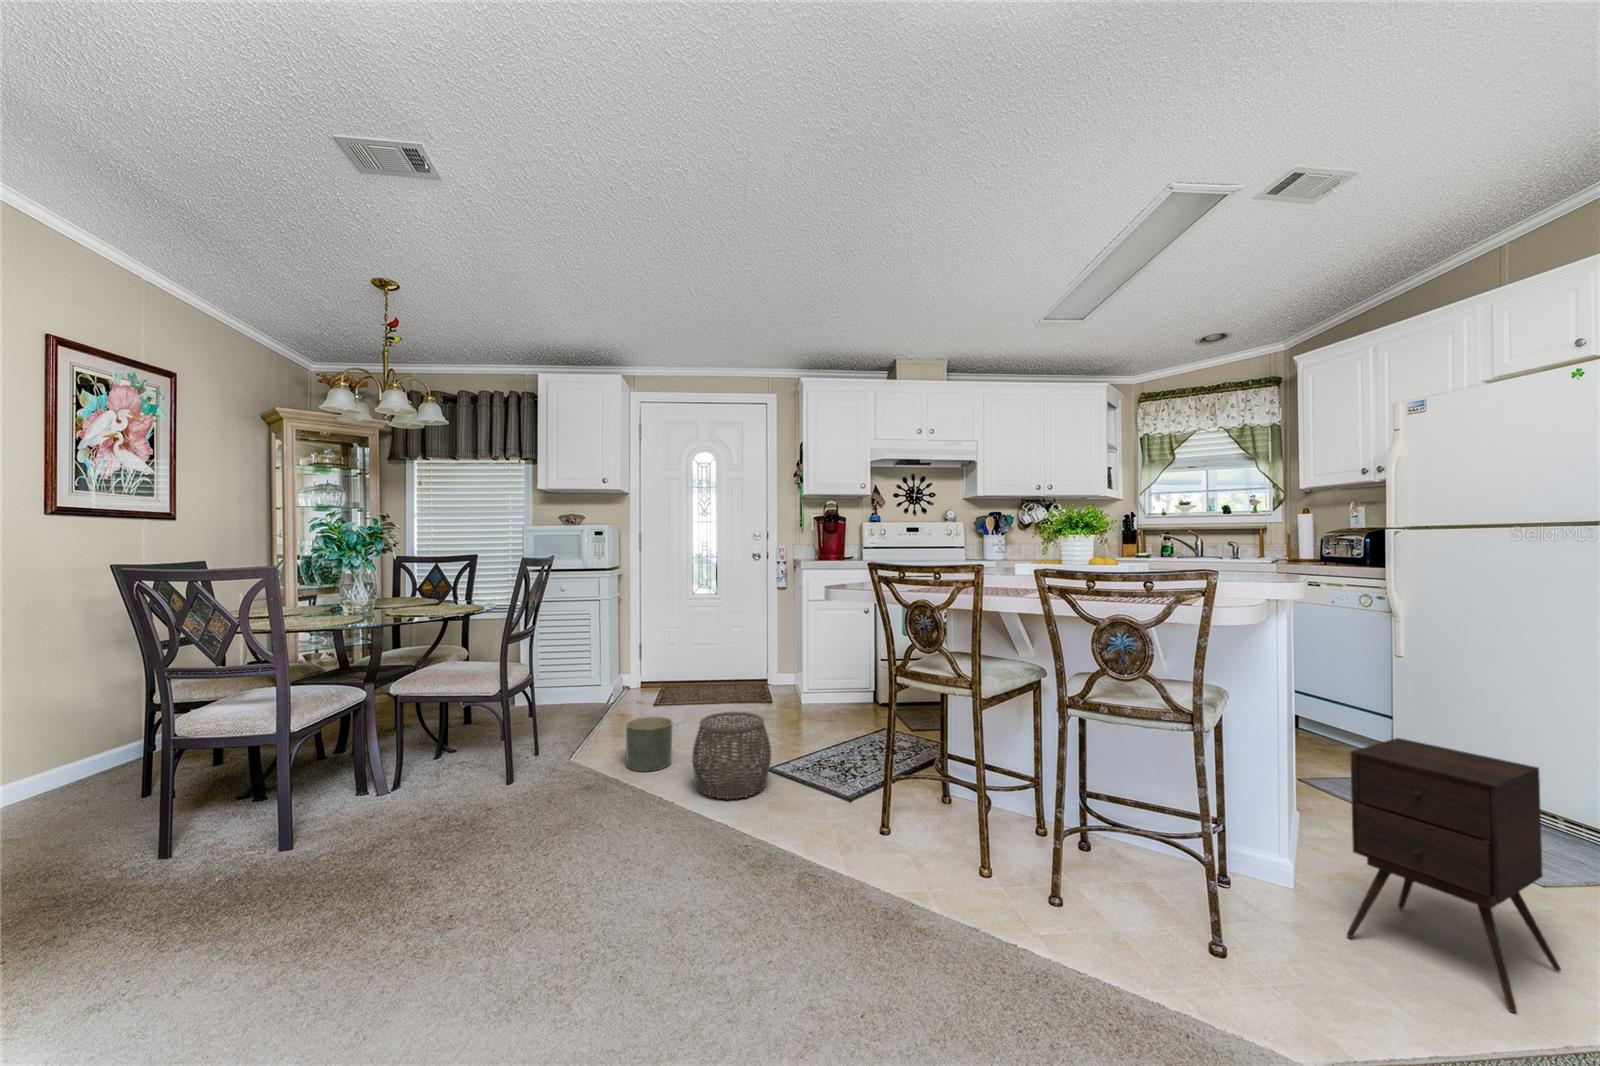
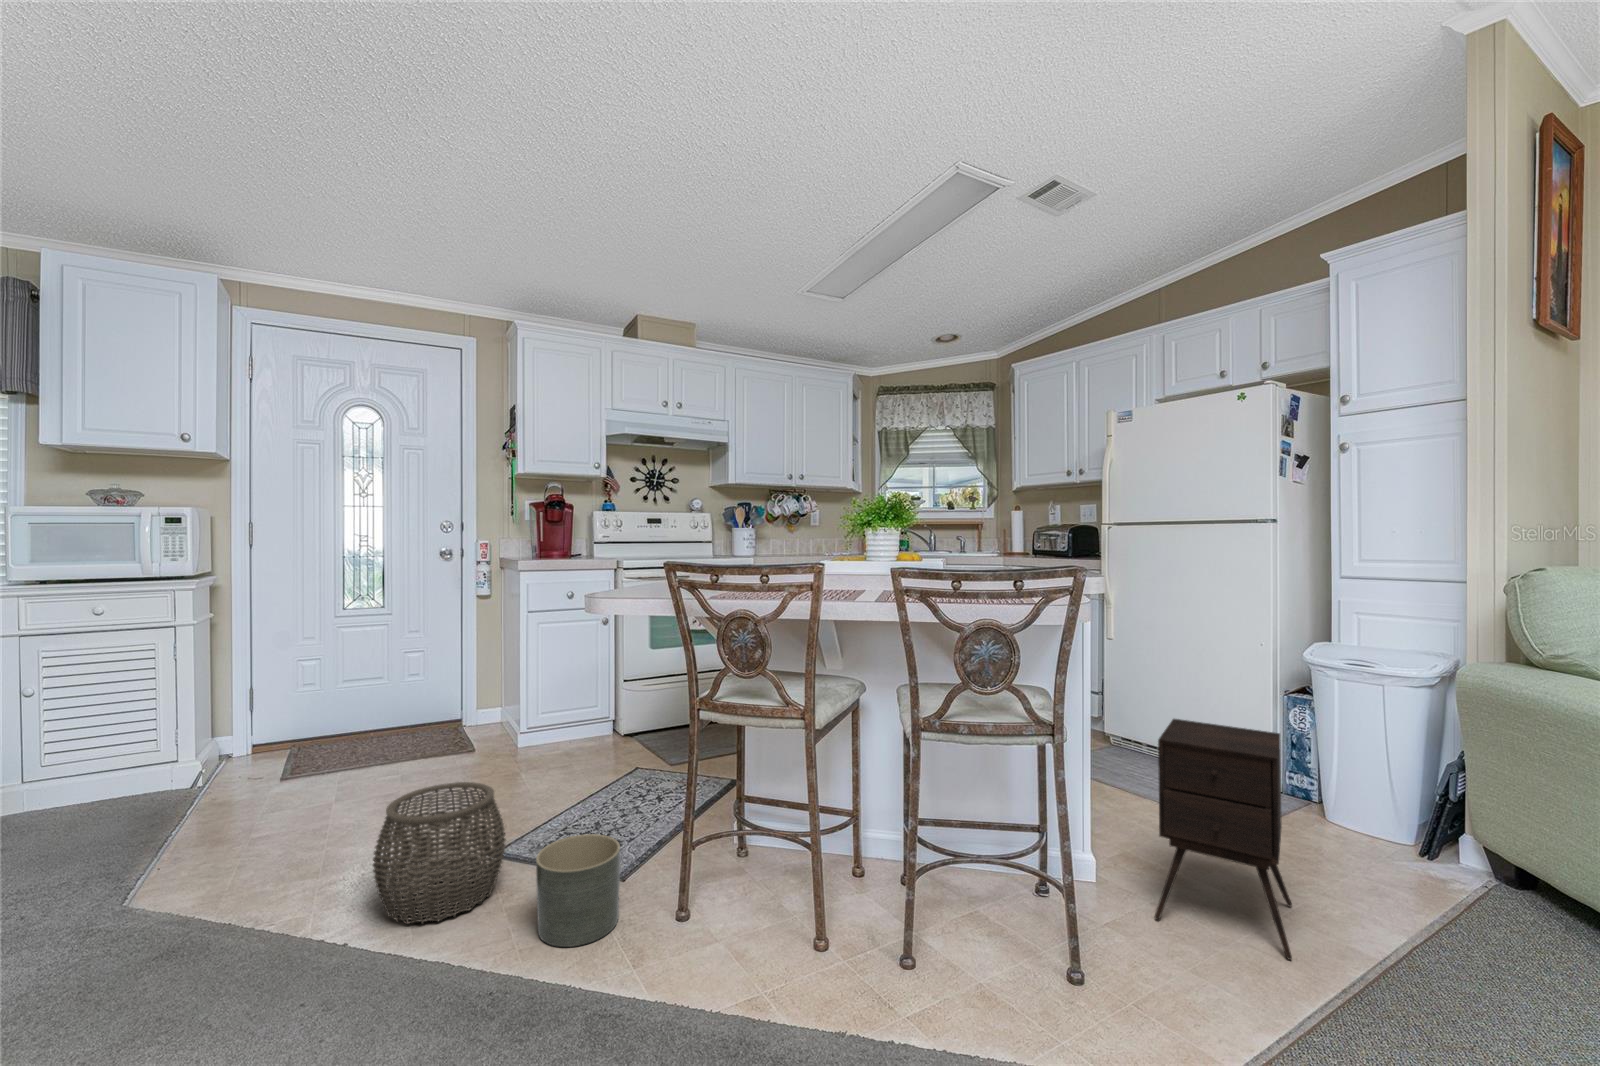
planter: present [626,717,672,772] -> present [536,834,620,947]

